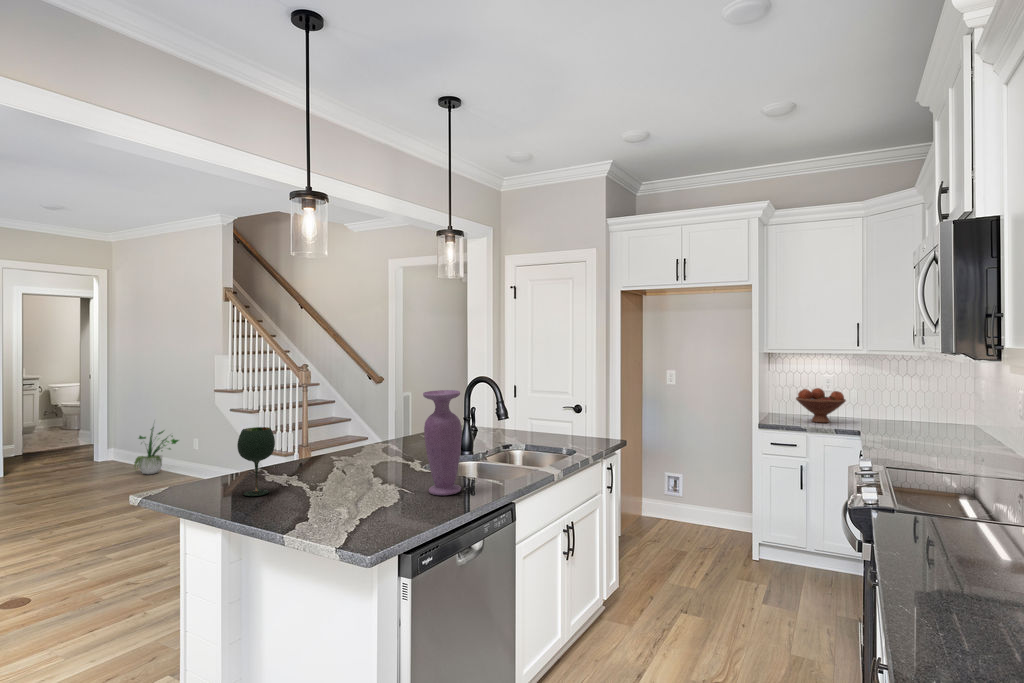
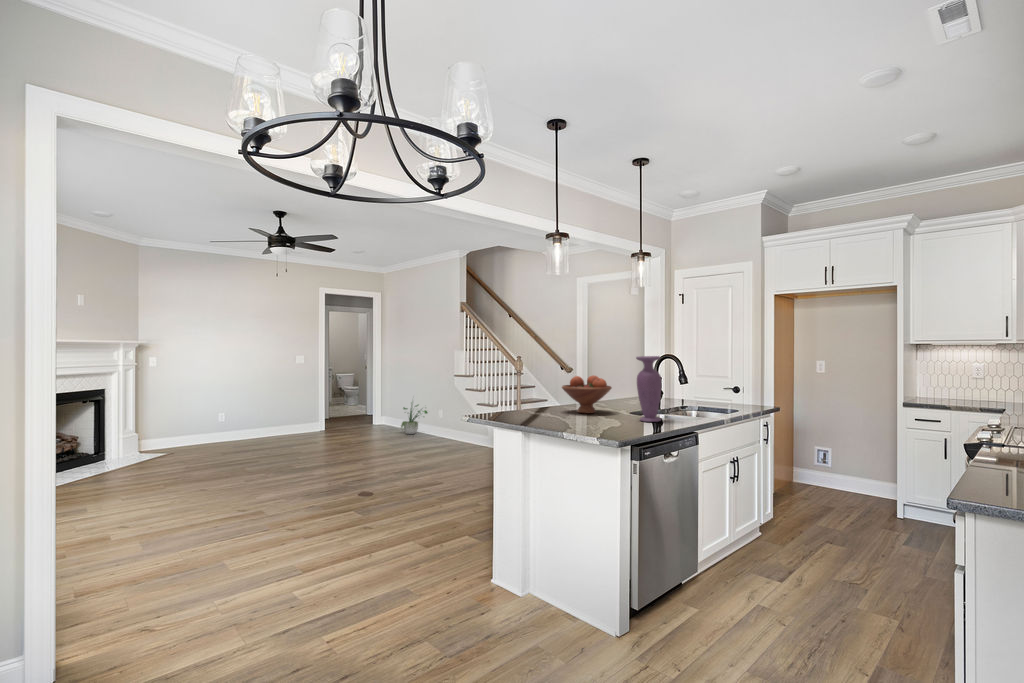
fruit bowl: present [796,388,846,423] -> present [562,375,612,413]
wine glass: present [237,427,275,496] -> none [523,377,544,417]

